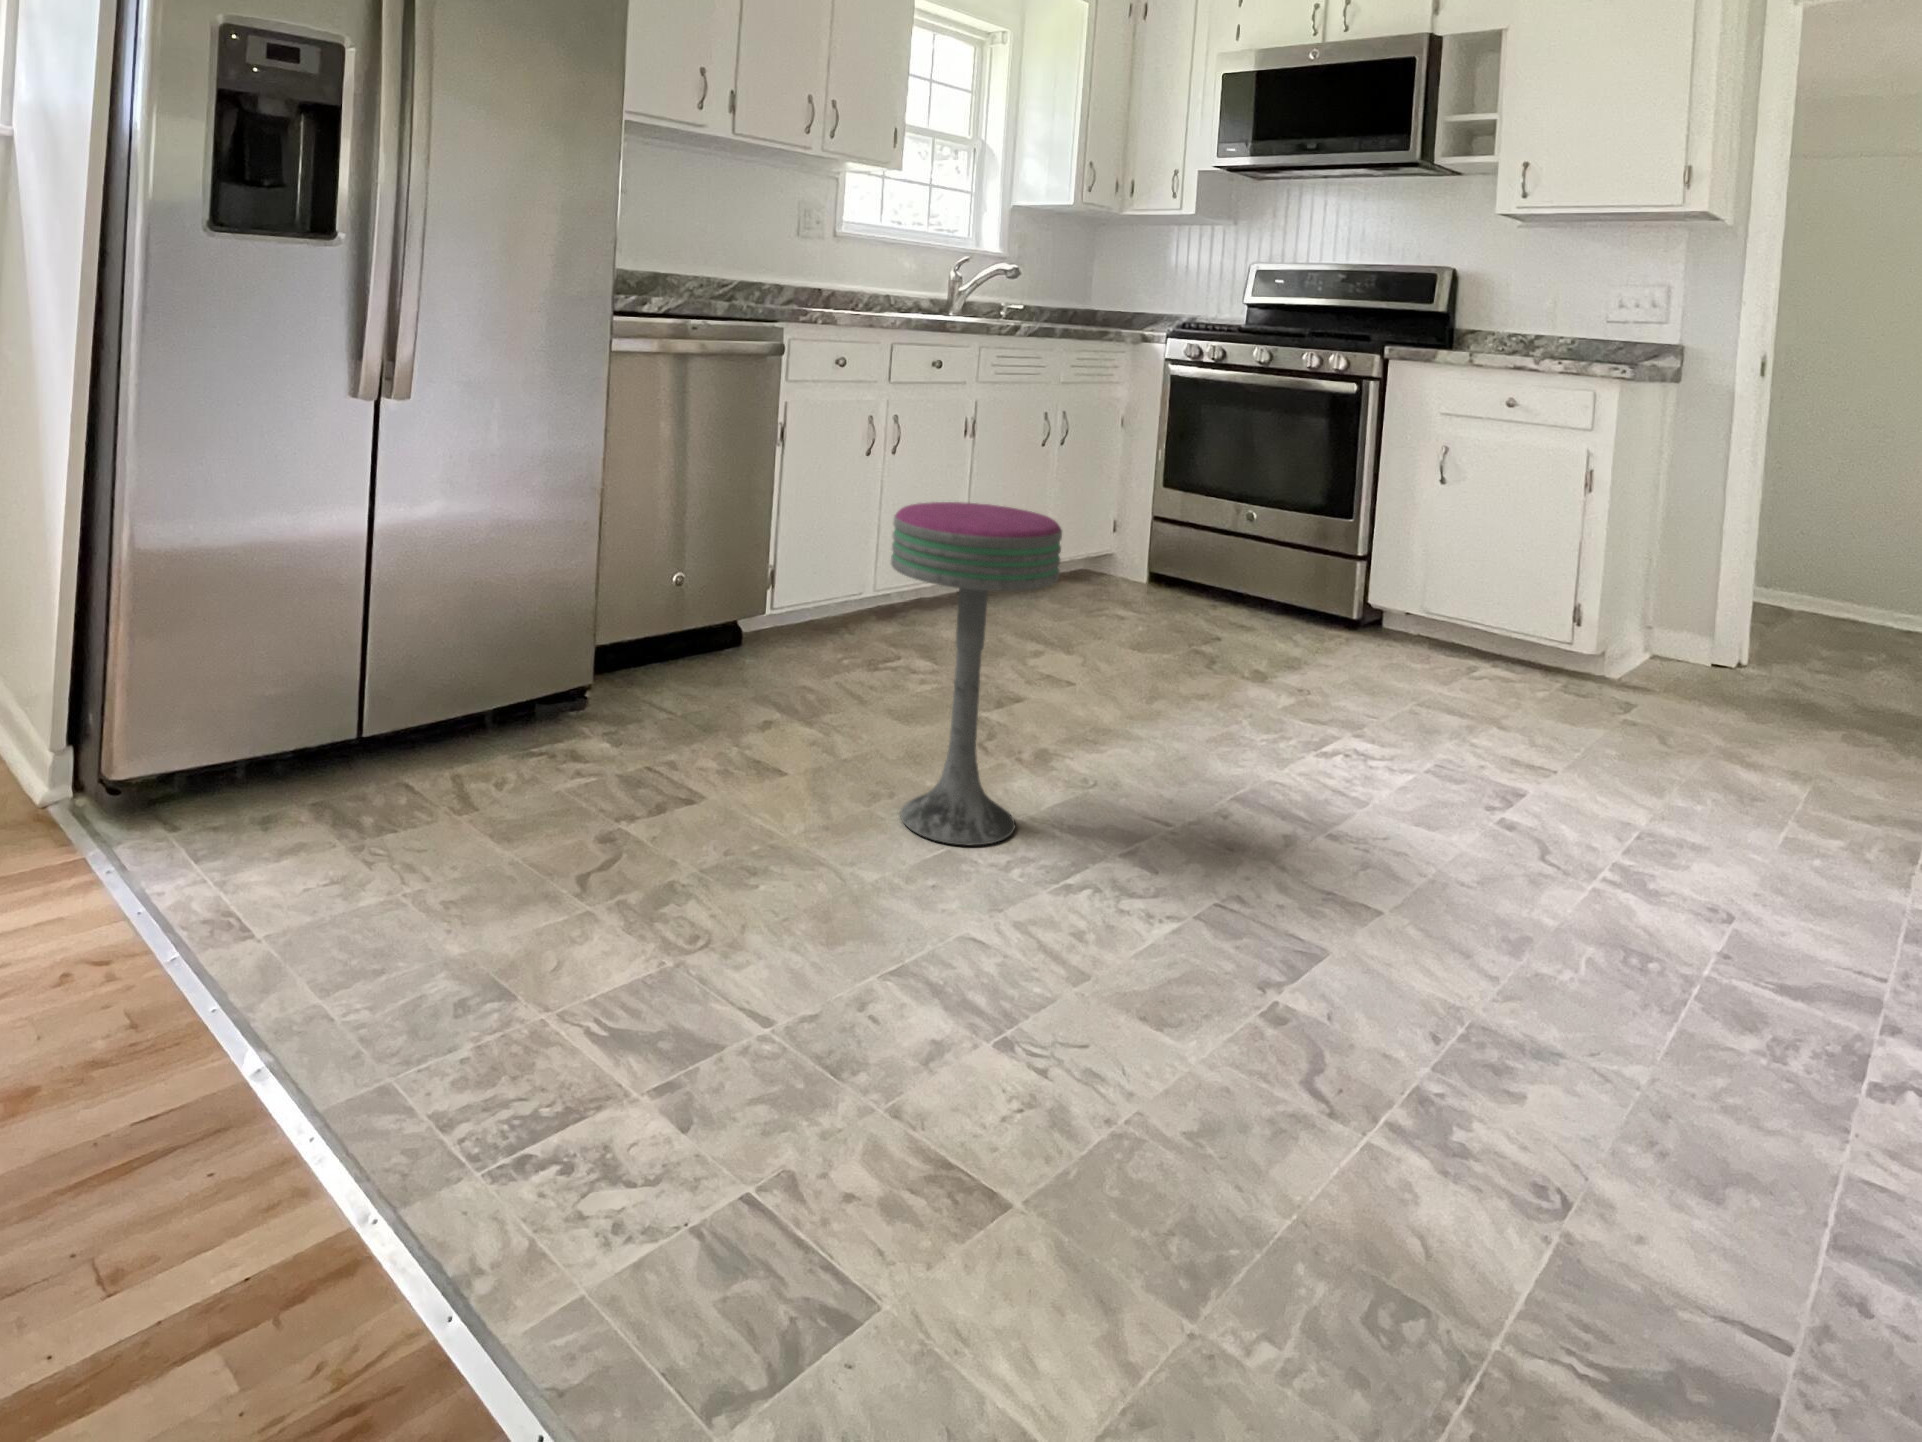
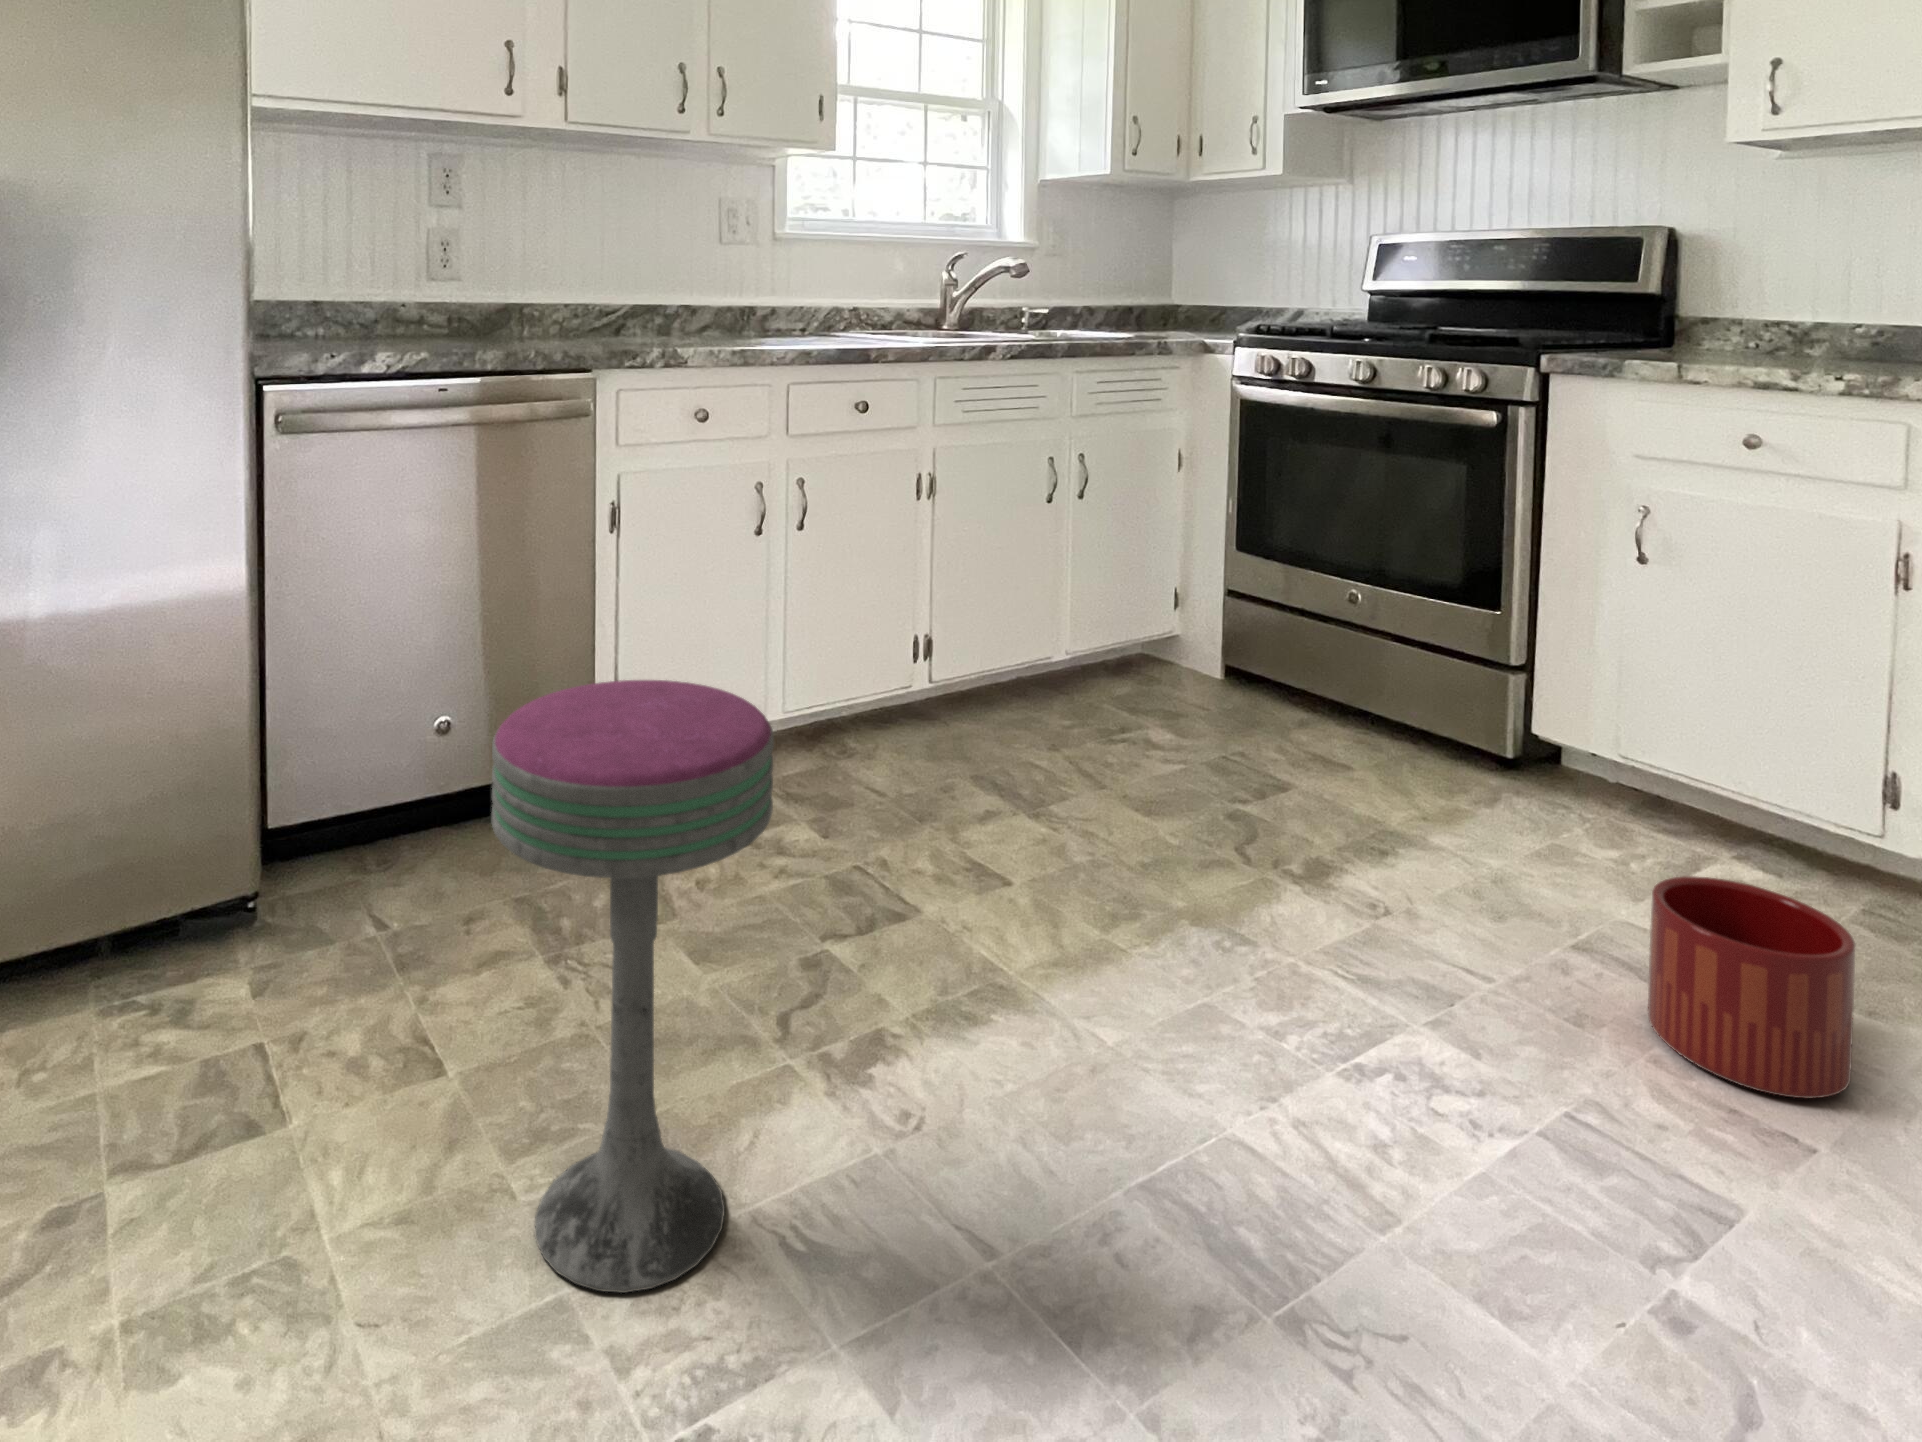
planter: none [1463,646,1573,754] -> present [1648,876,1855,1098]

